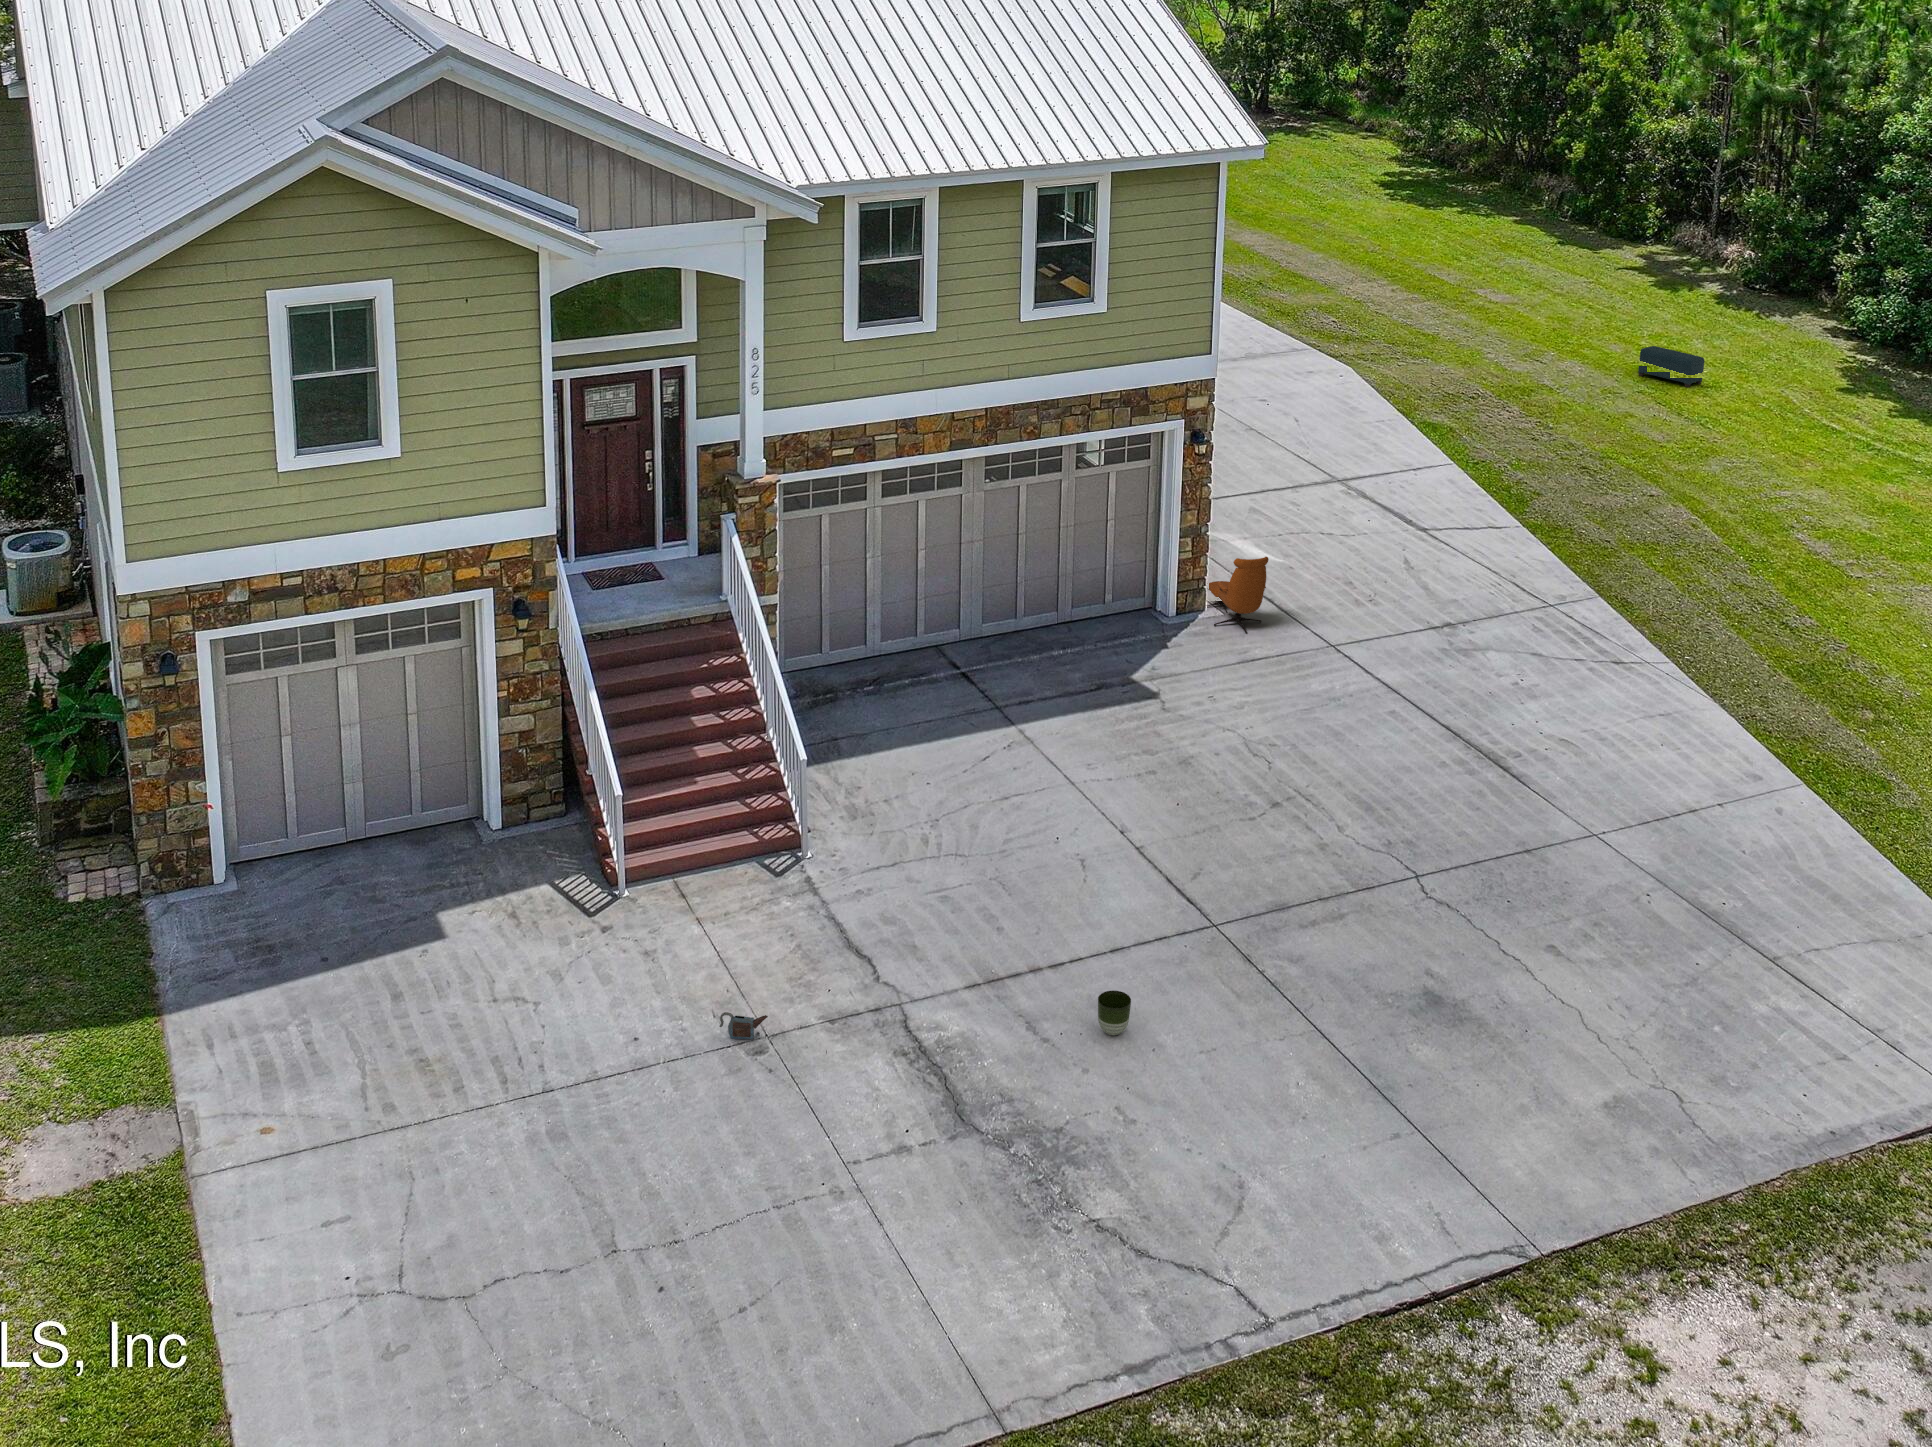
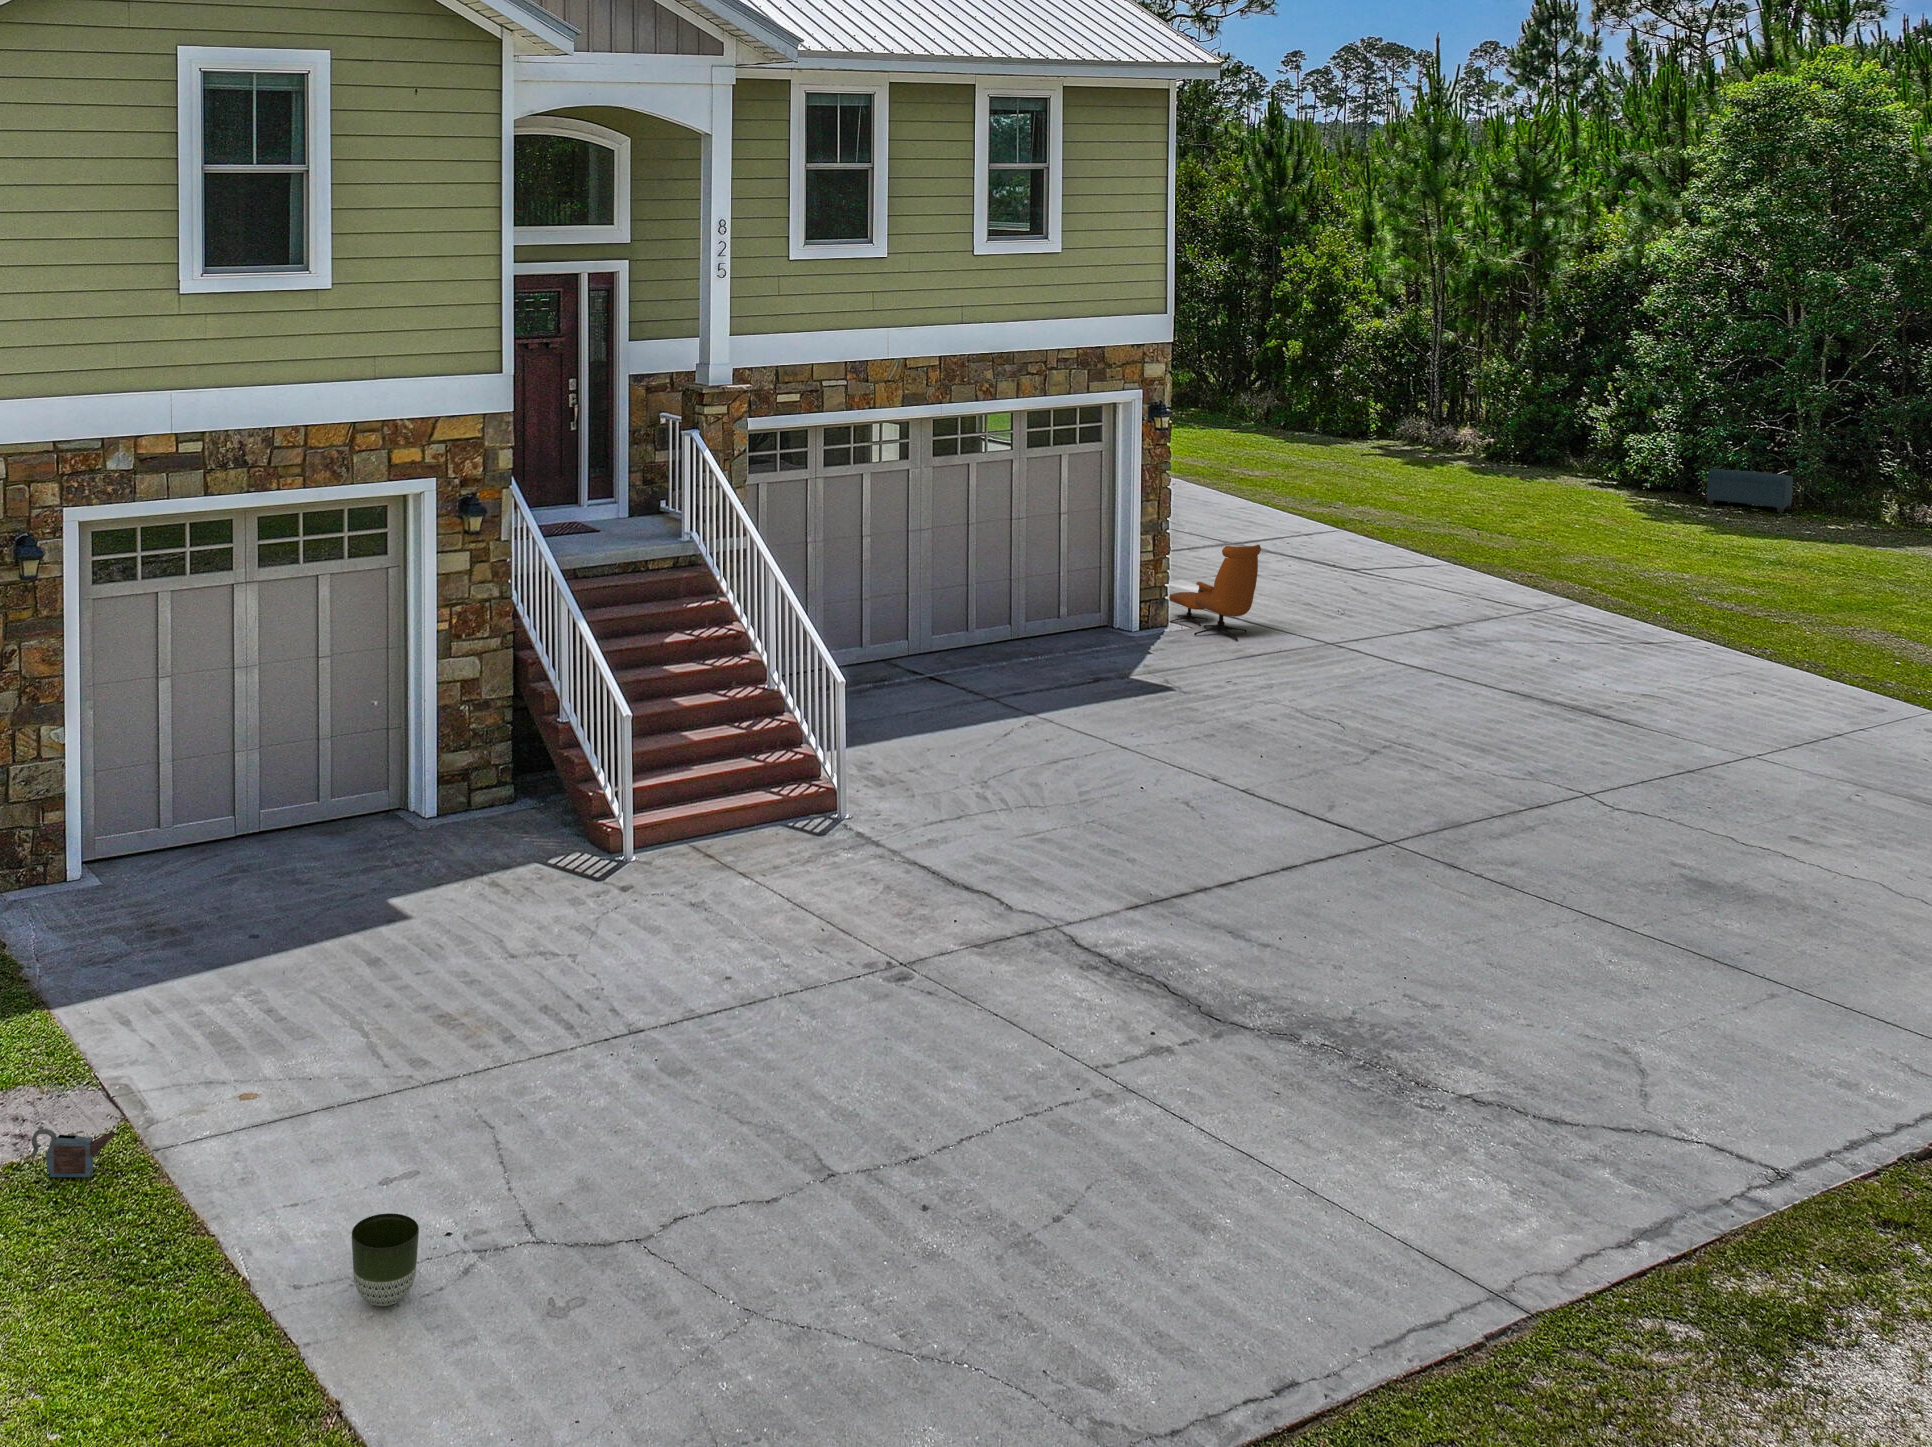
bench: present [1638,346,1704,387] -> present [1707,468,1793,512]
planter: present [1098,991,1131,1035] -> present [352,1213,419,1307]
watering can: present [720,1012,768,1039] -> present [31,1129,117,1177]

